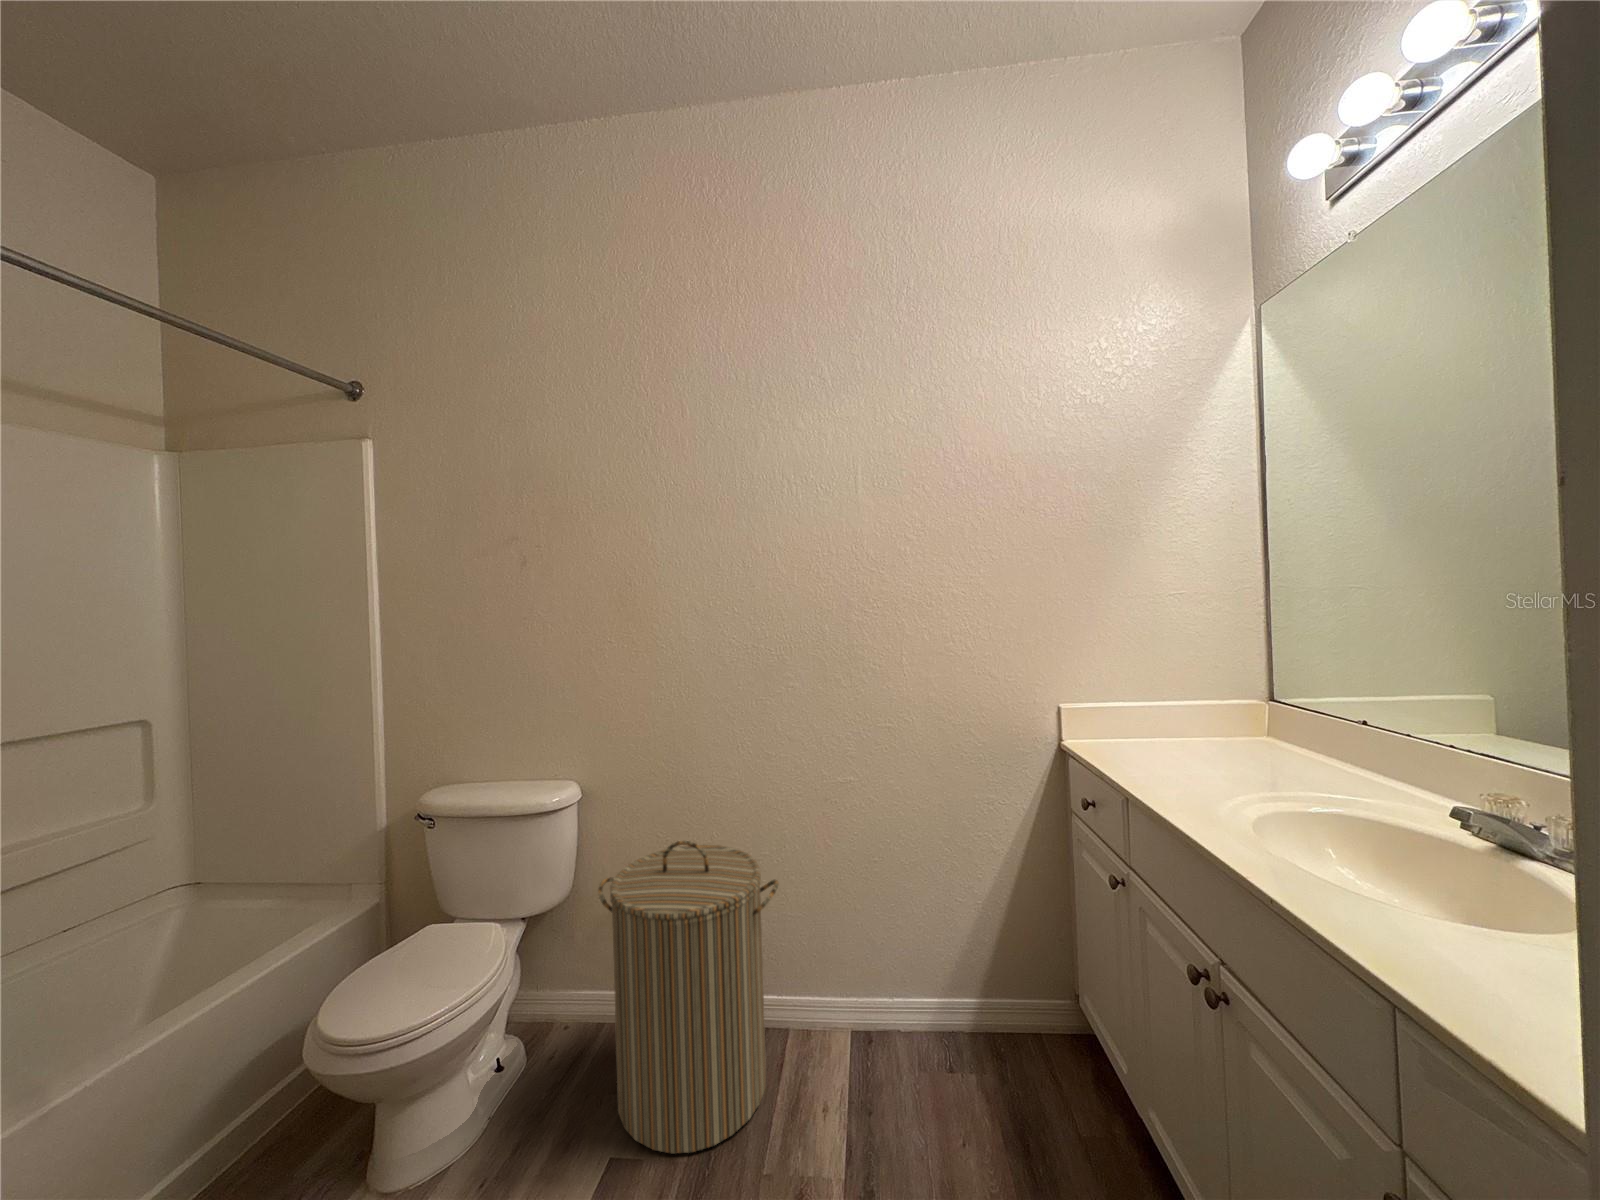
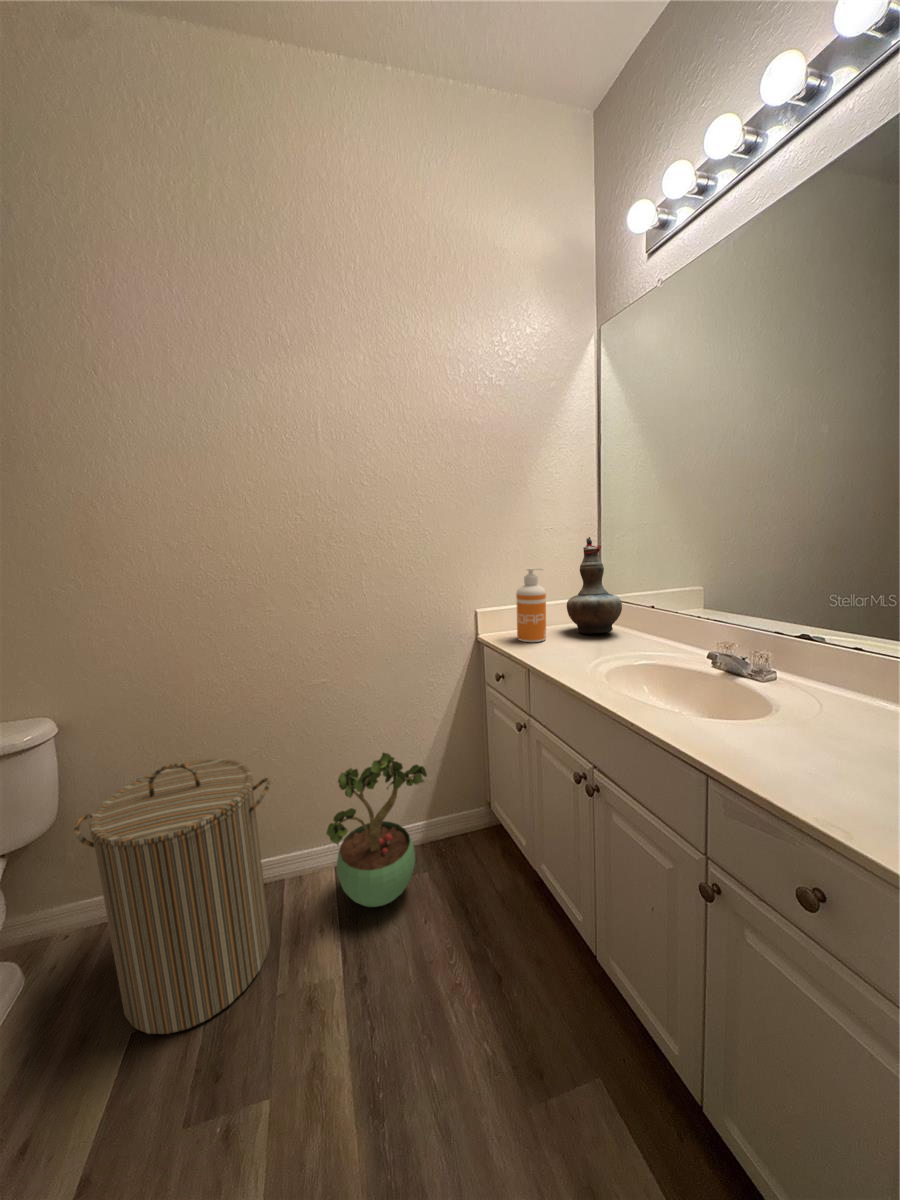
decorative vase: none [1206,607,1310,758] -> present [567,537,622,634]
soap dispenser: none [1116,650,1166,759] -> present [516,568,546,642]
potted plant: none [837,879,972,1094] -> present [326,753,427,907]

